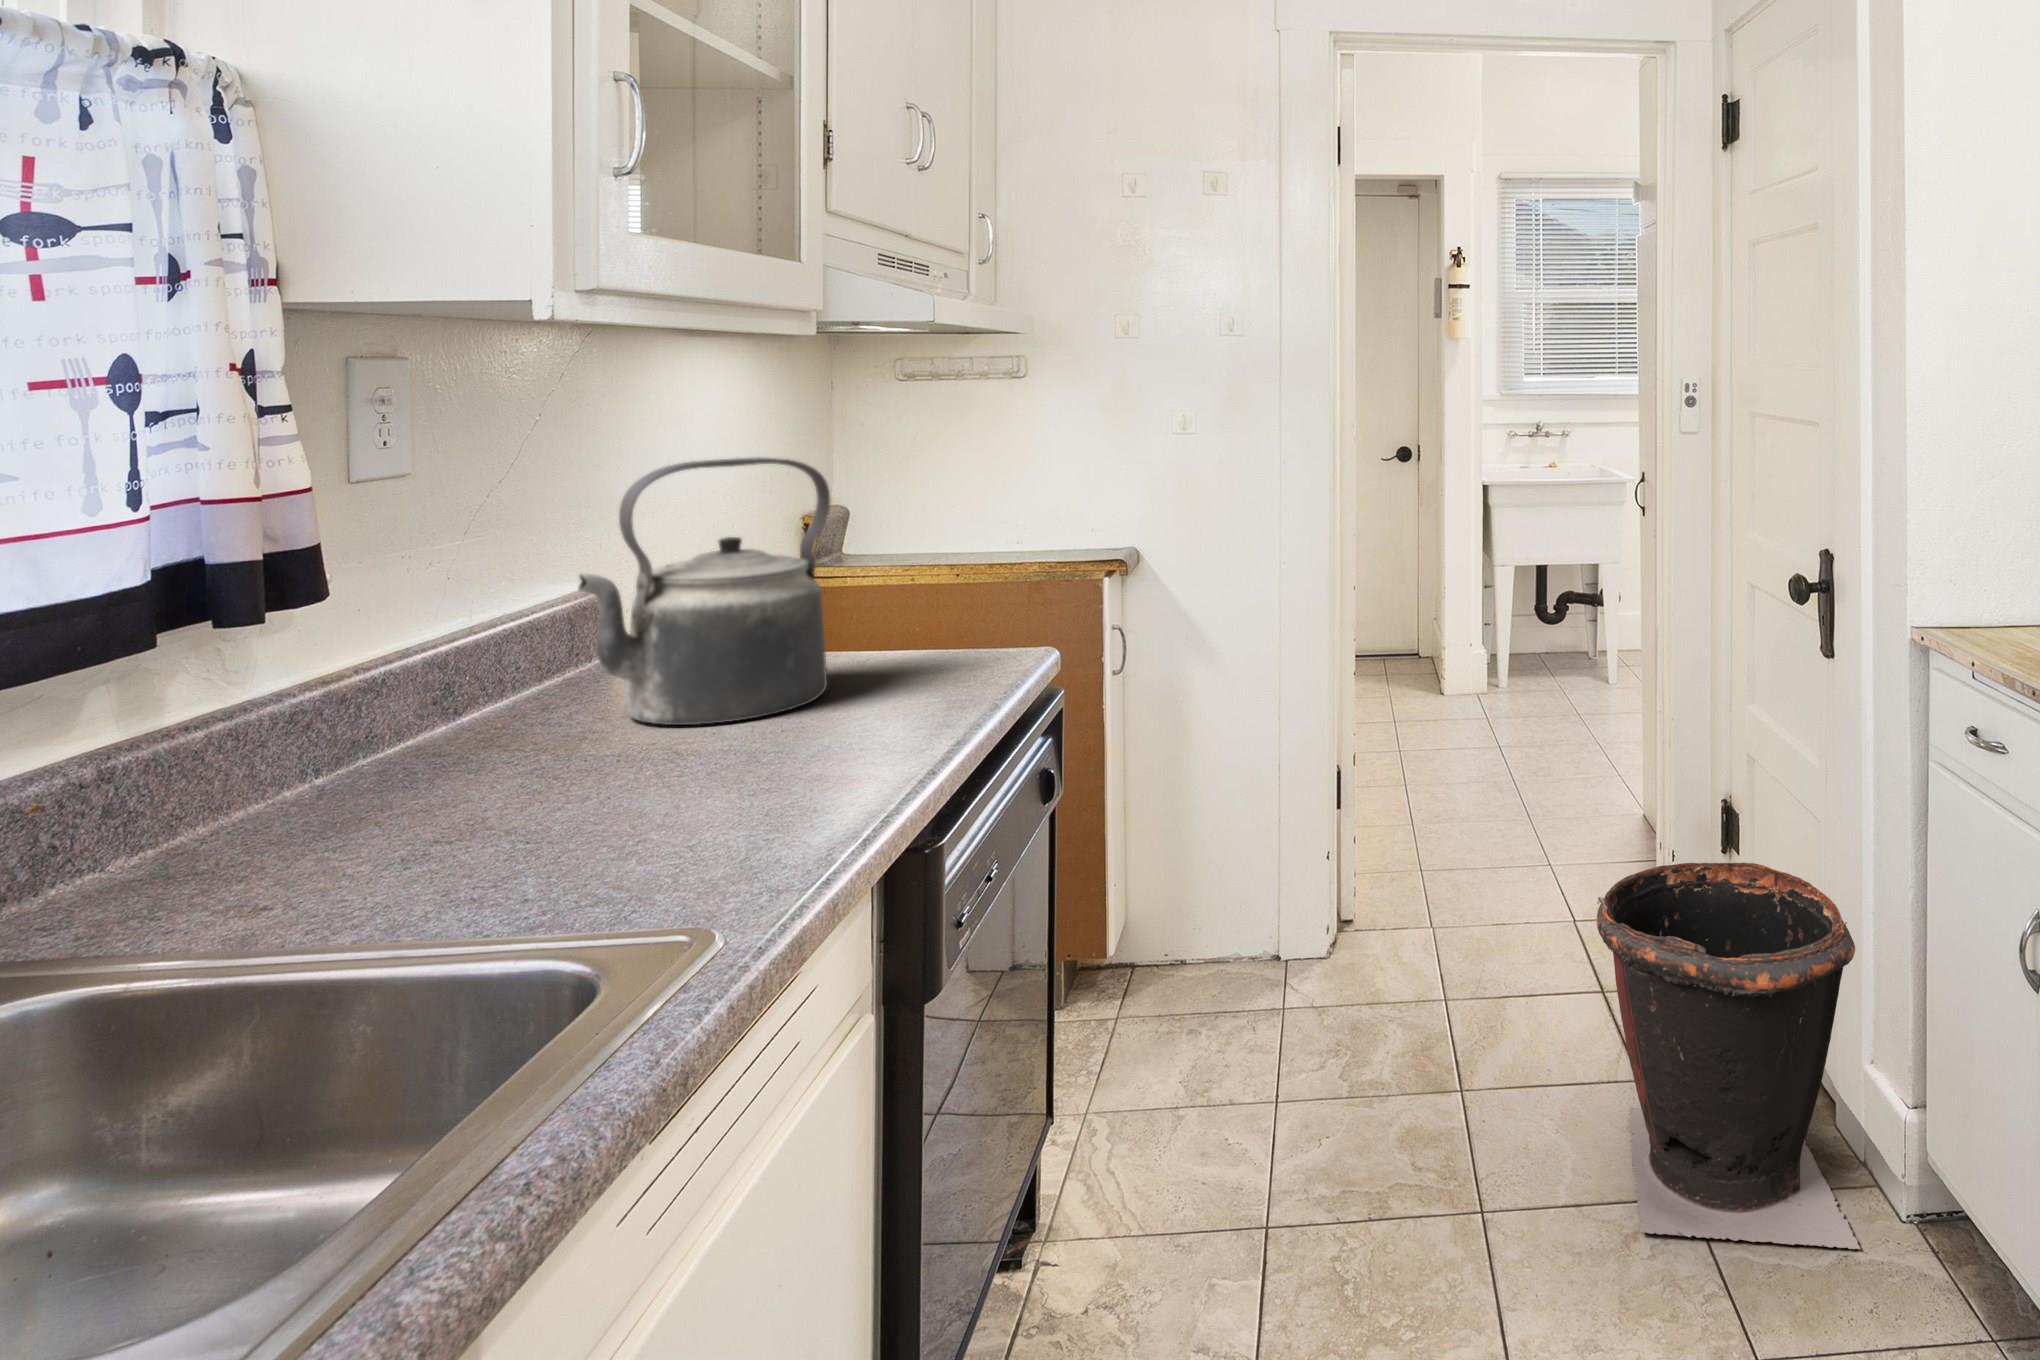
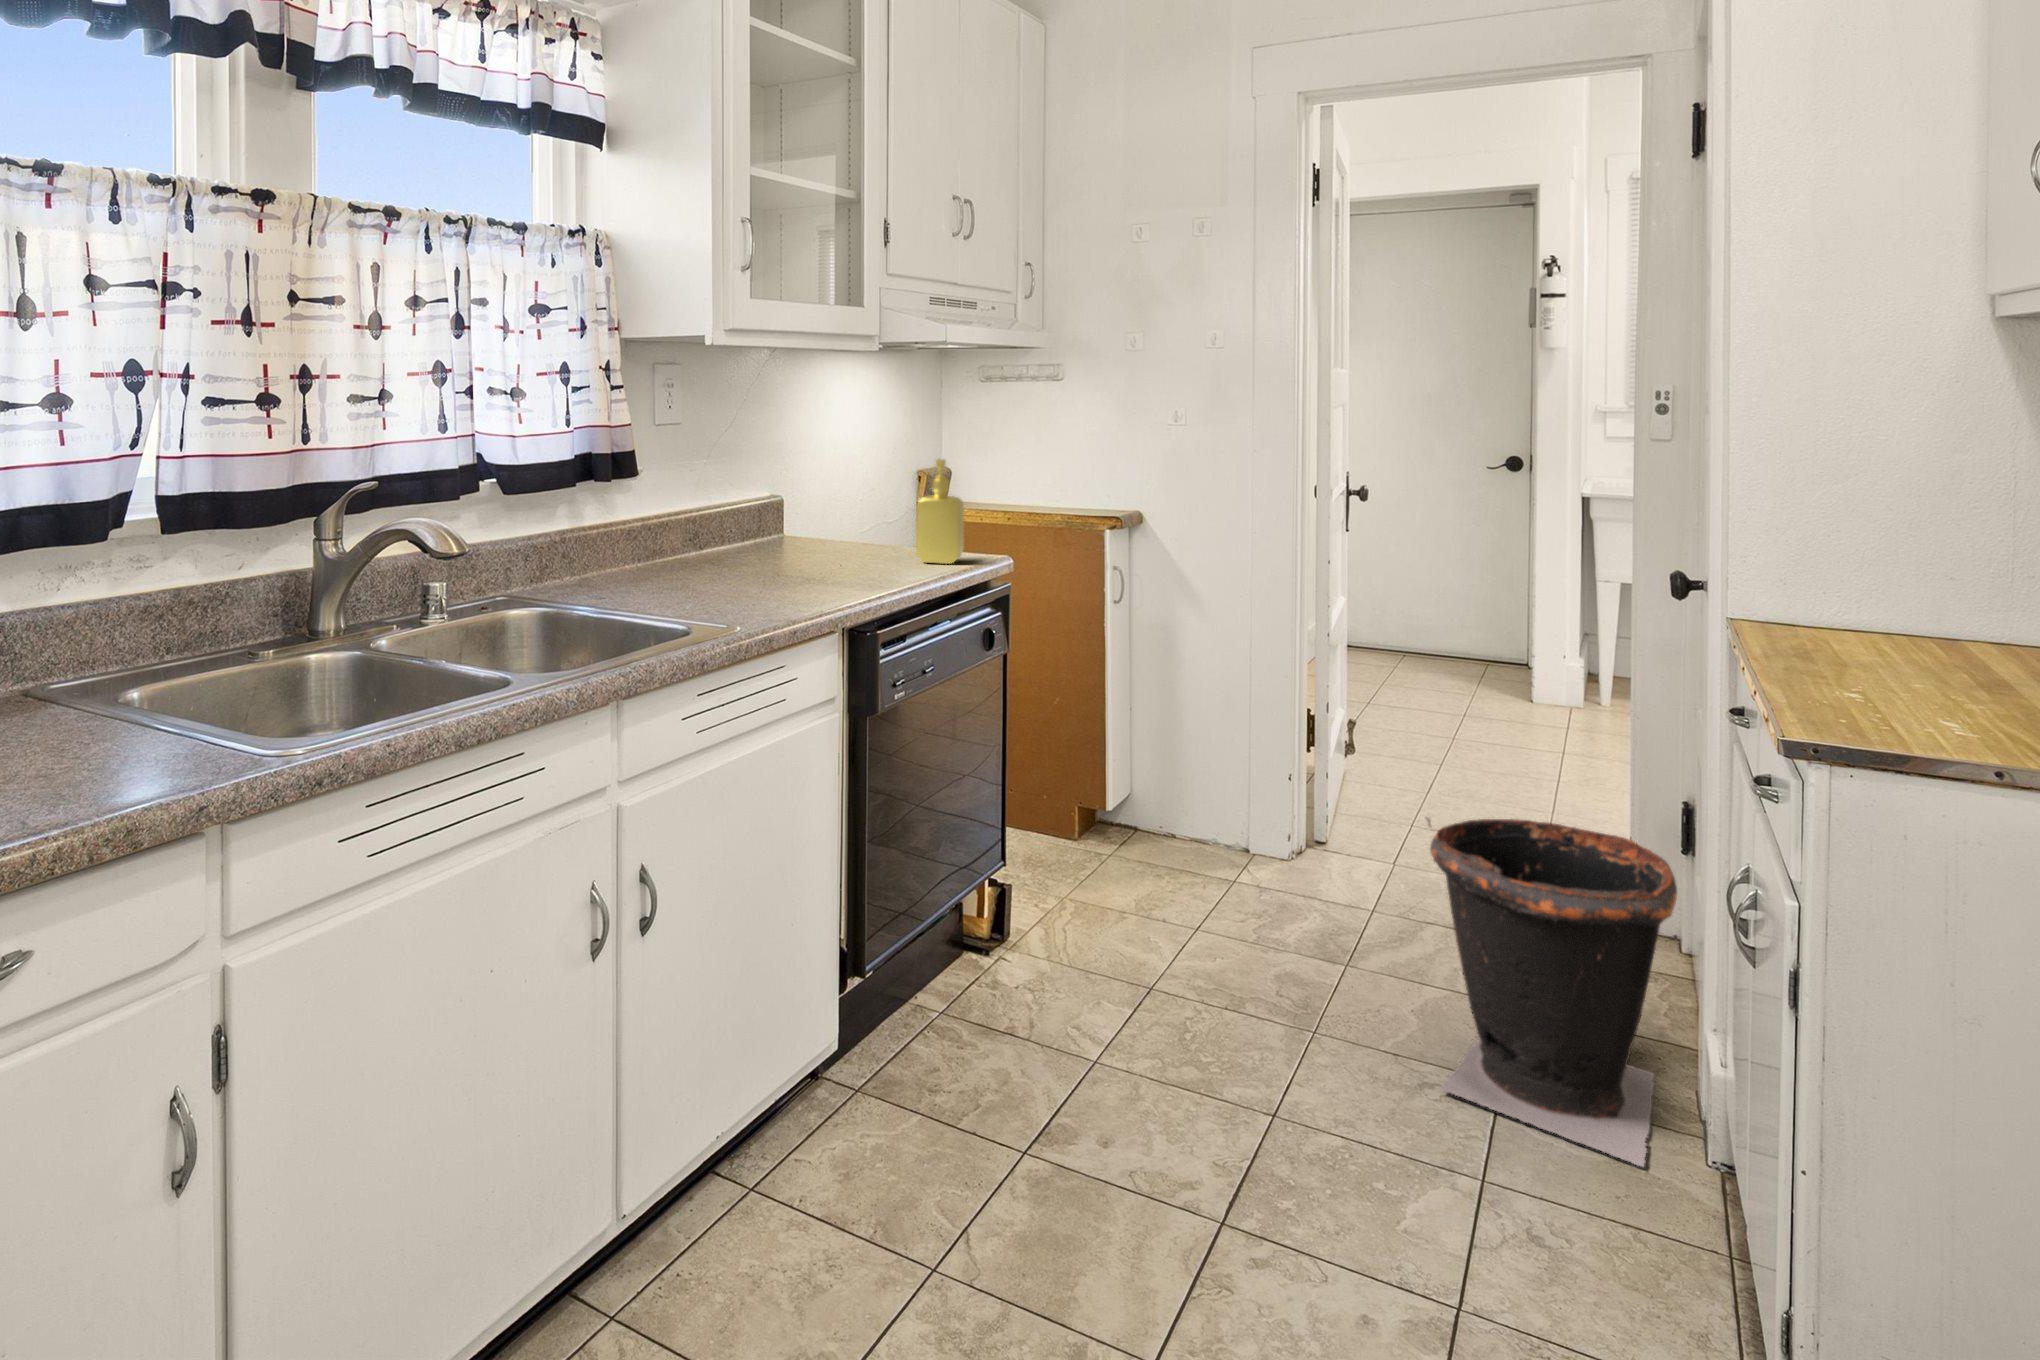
kettle: present [578,457,830,725] -> none [746,422,876,569]
soap dispenser: none [906,507,983,676] -> present [916,459,964,564]

